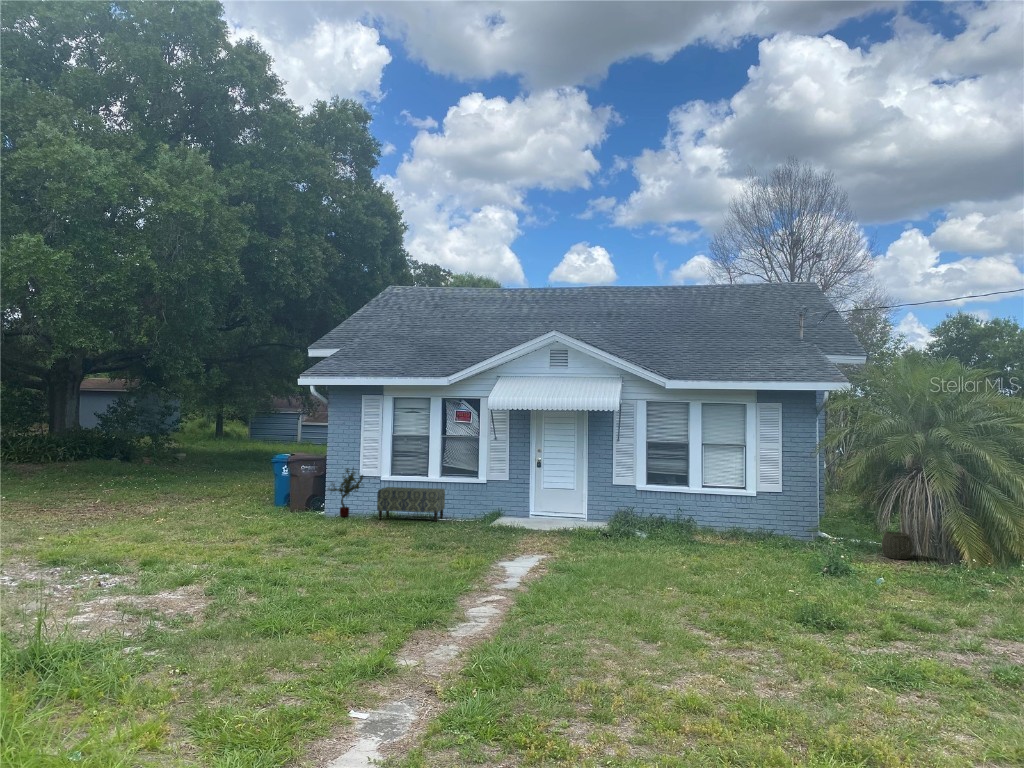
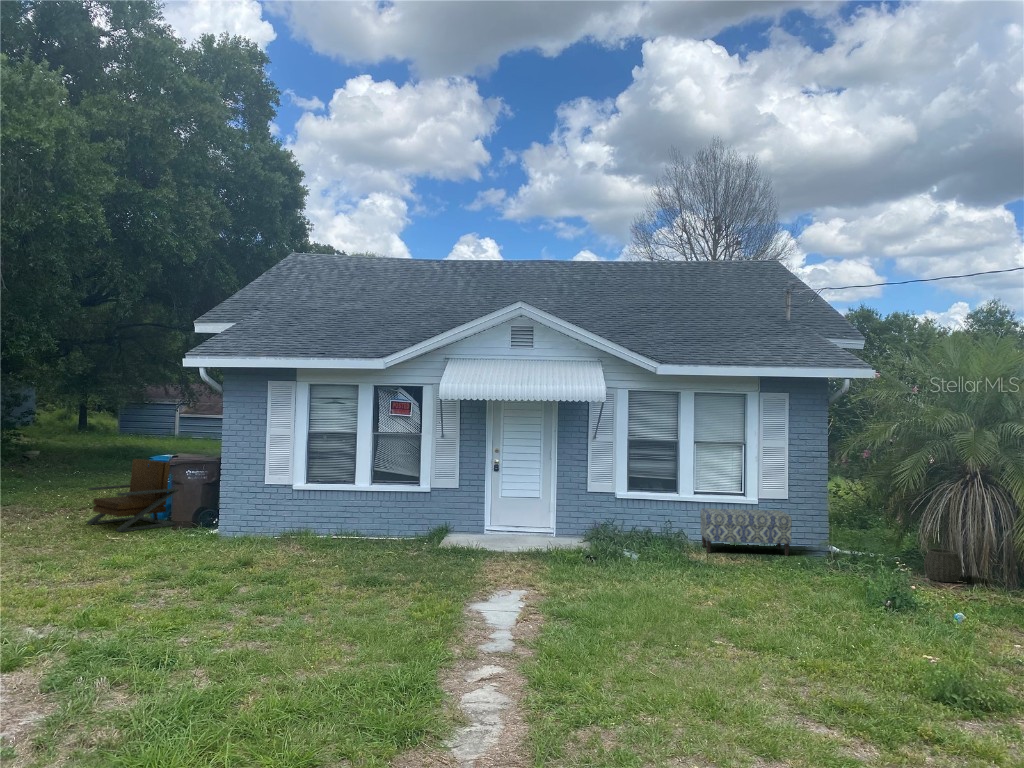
lounge chair: none [228,457,295,512] -> present [87,459,179,532]
potted tree: present [328,468,363,517] -> none [222,474,273,537]
bench: present [377,487,445,522] -> present [700,508,792,556]

